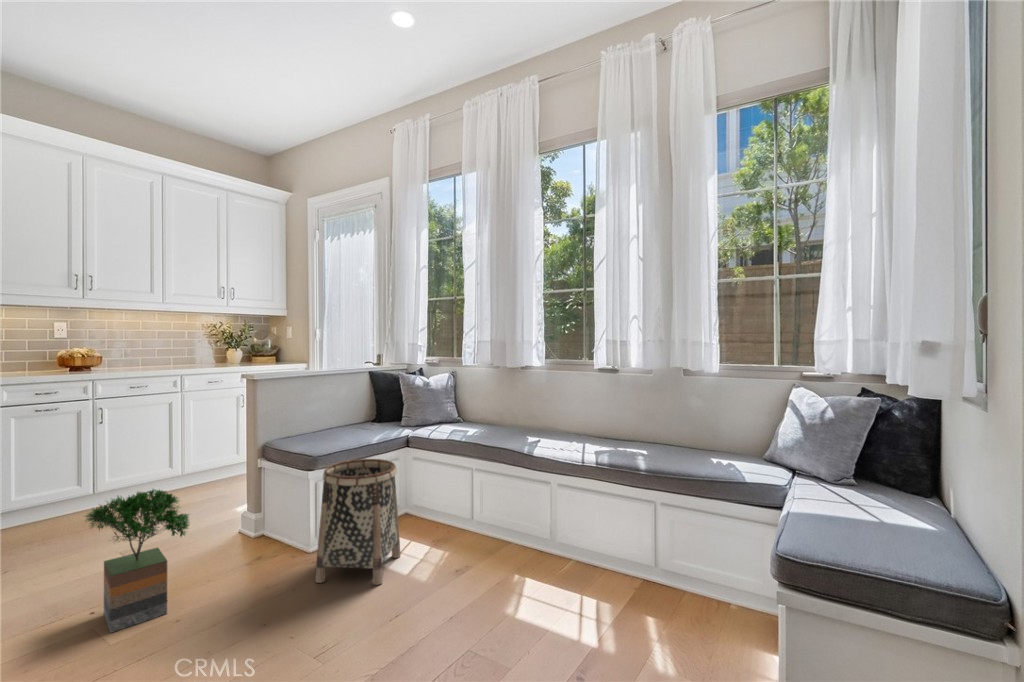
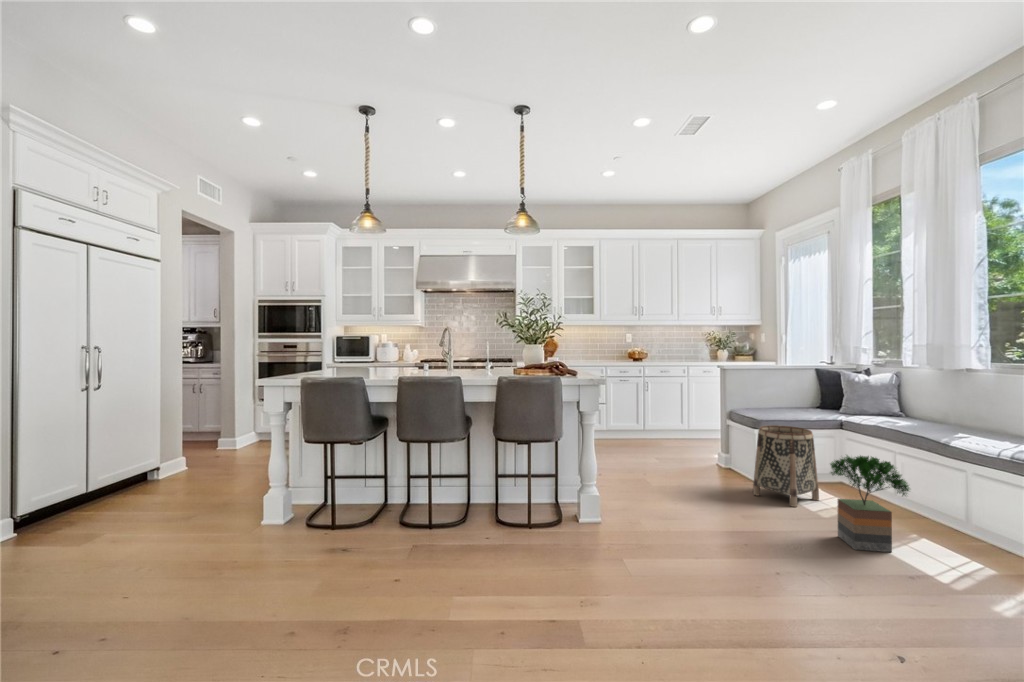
potted tree: present [86,489,189,633] -> present [830,455,910,552]

